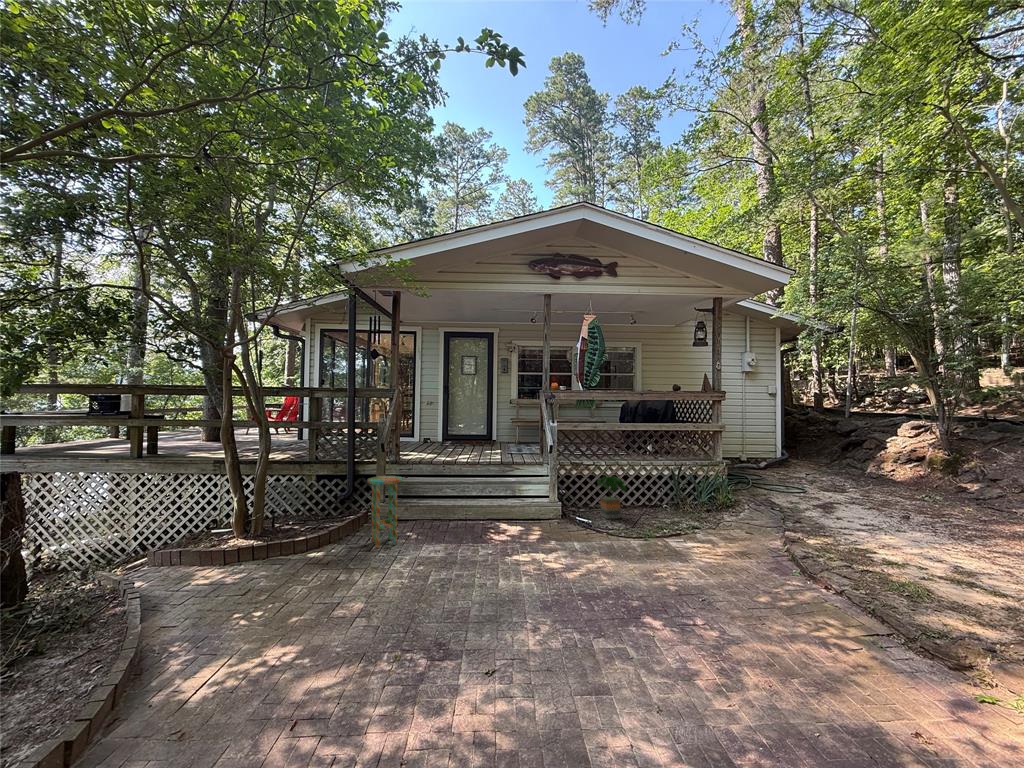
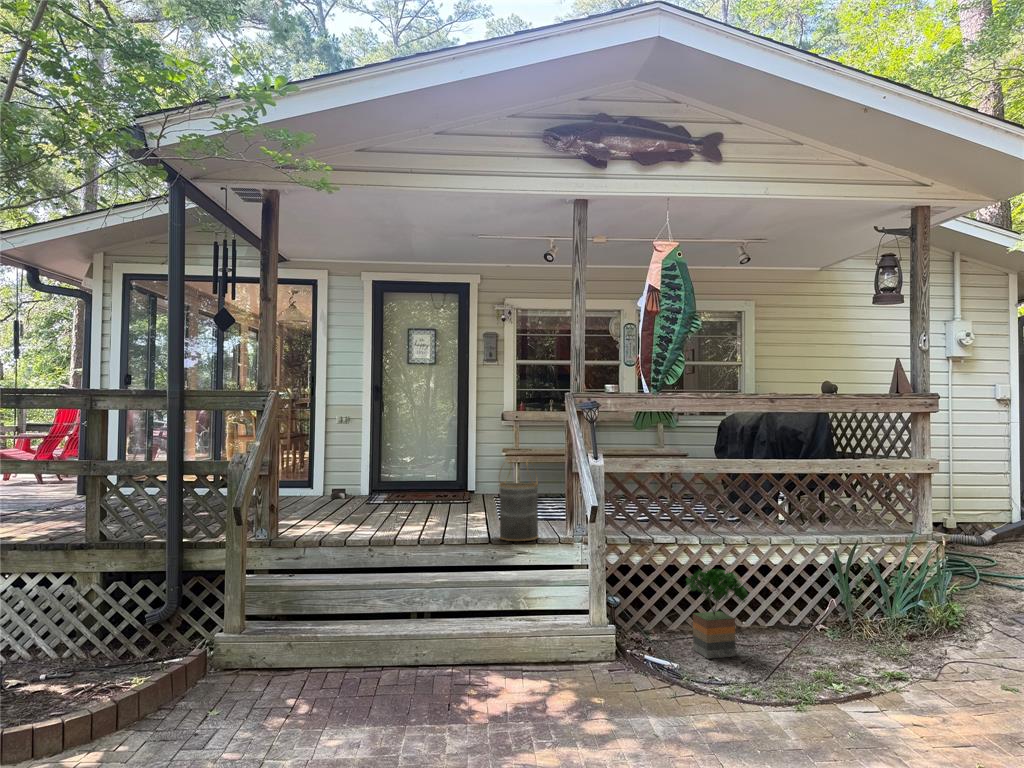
basket: none [507,422,527,463] -> present [499,460,539,541]
side table: present [368,476,402,548] -> none [200,577,276,736]

